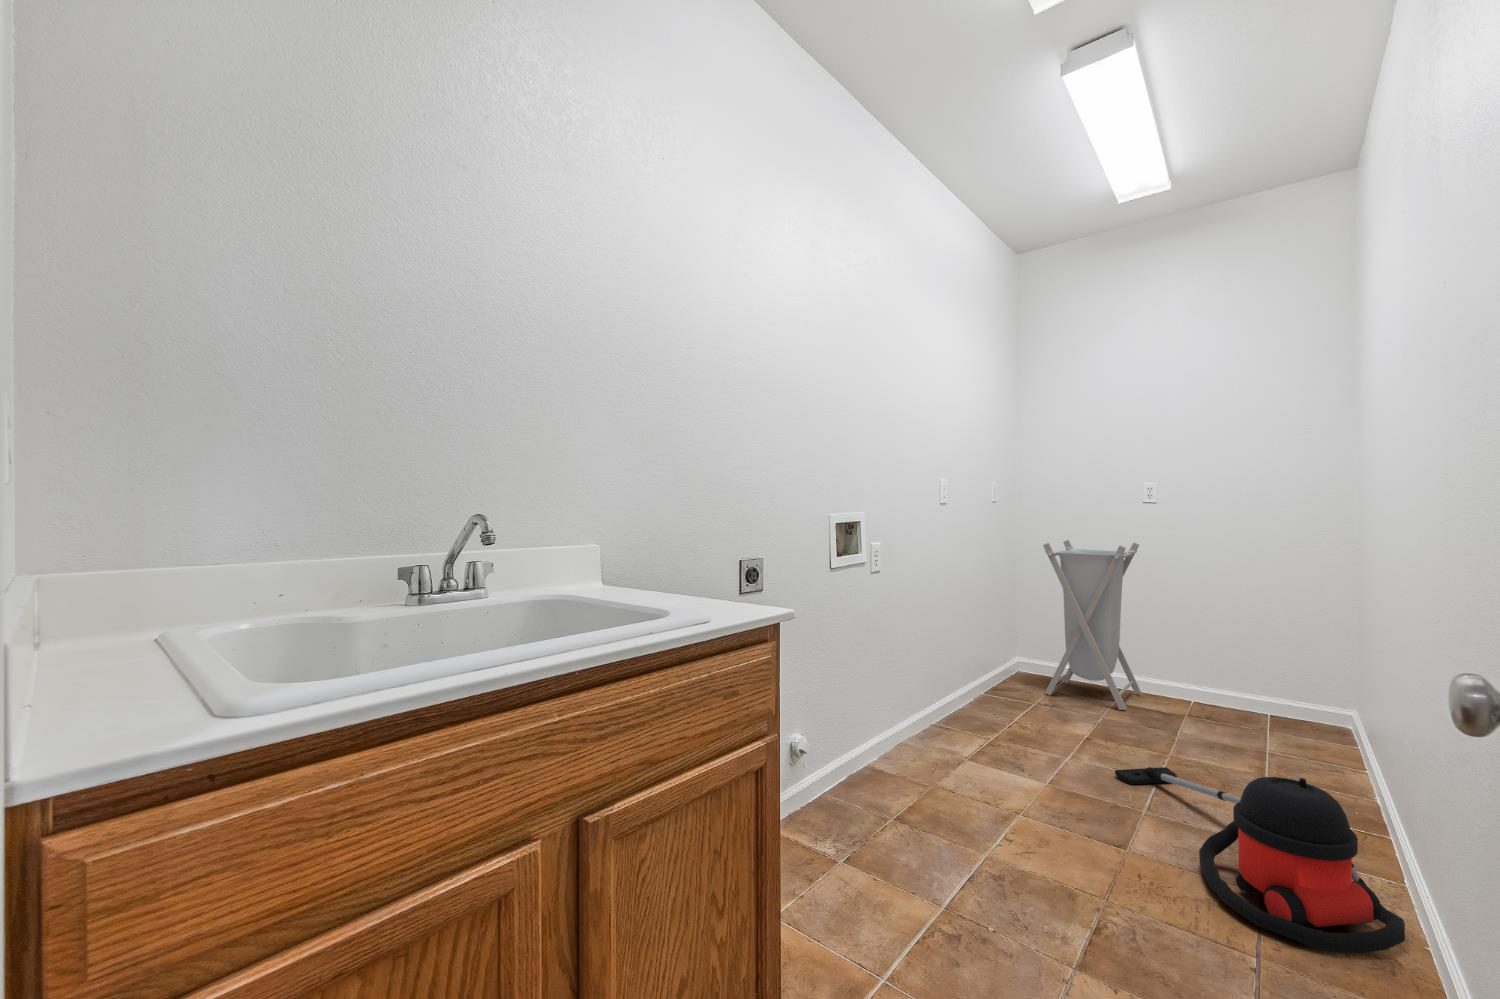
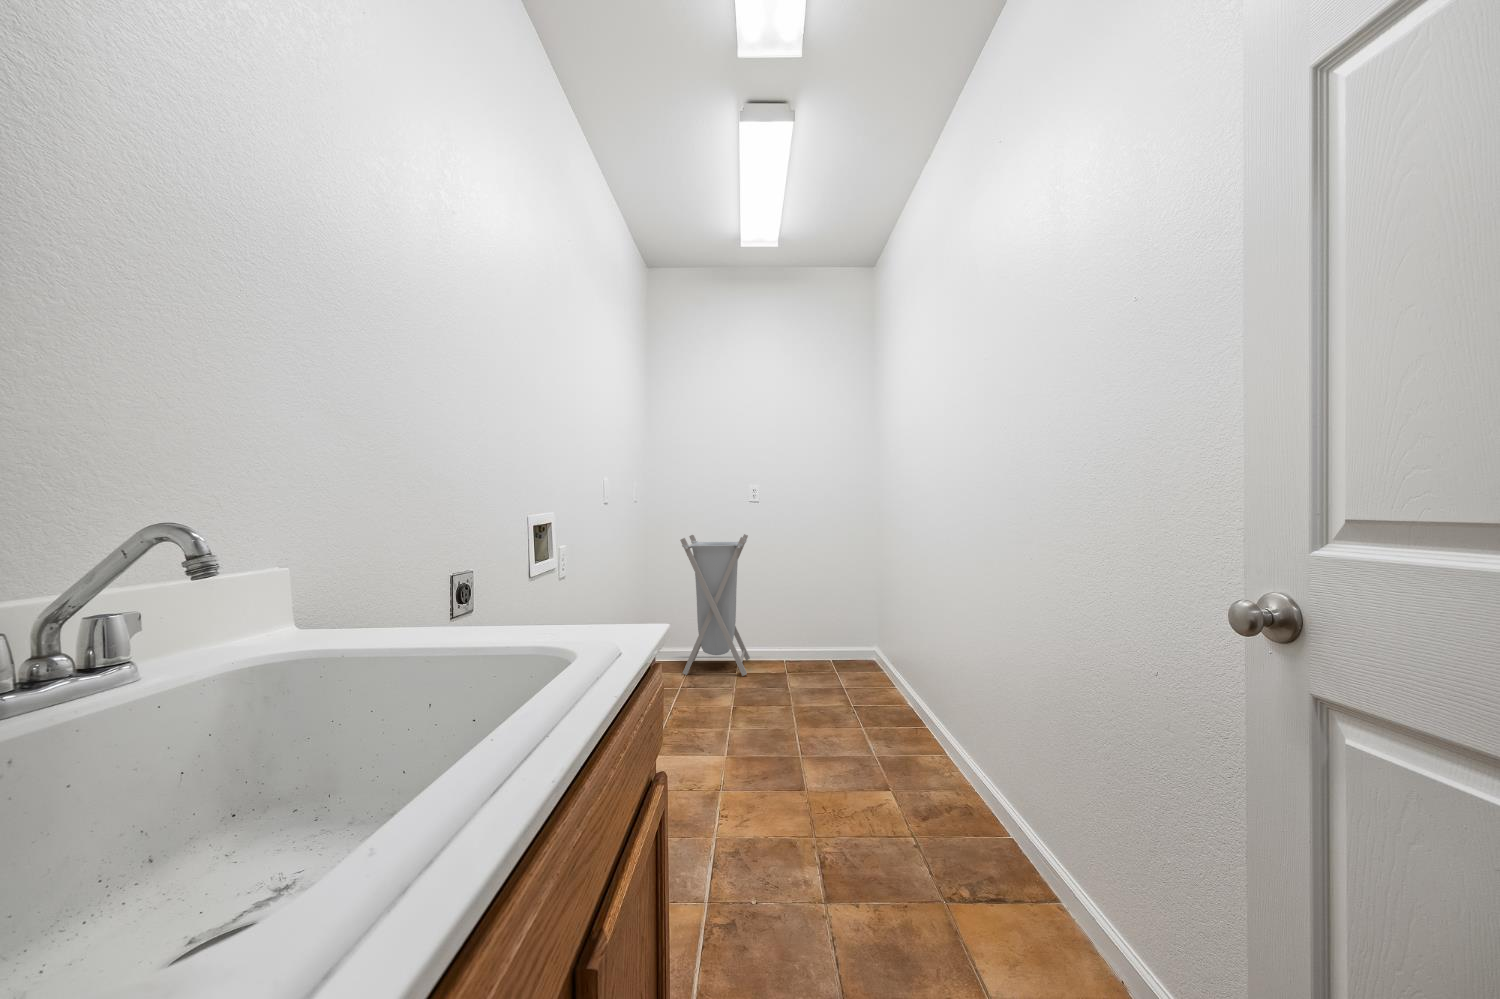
vacuum cleaner: present [1115,767,1405,953] -> none [768,699,975,818]

